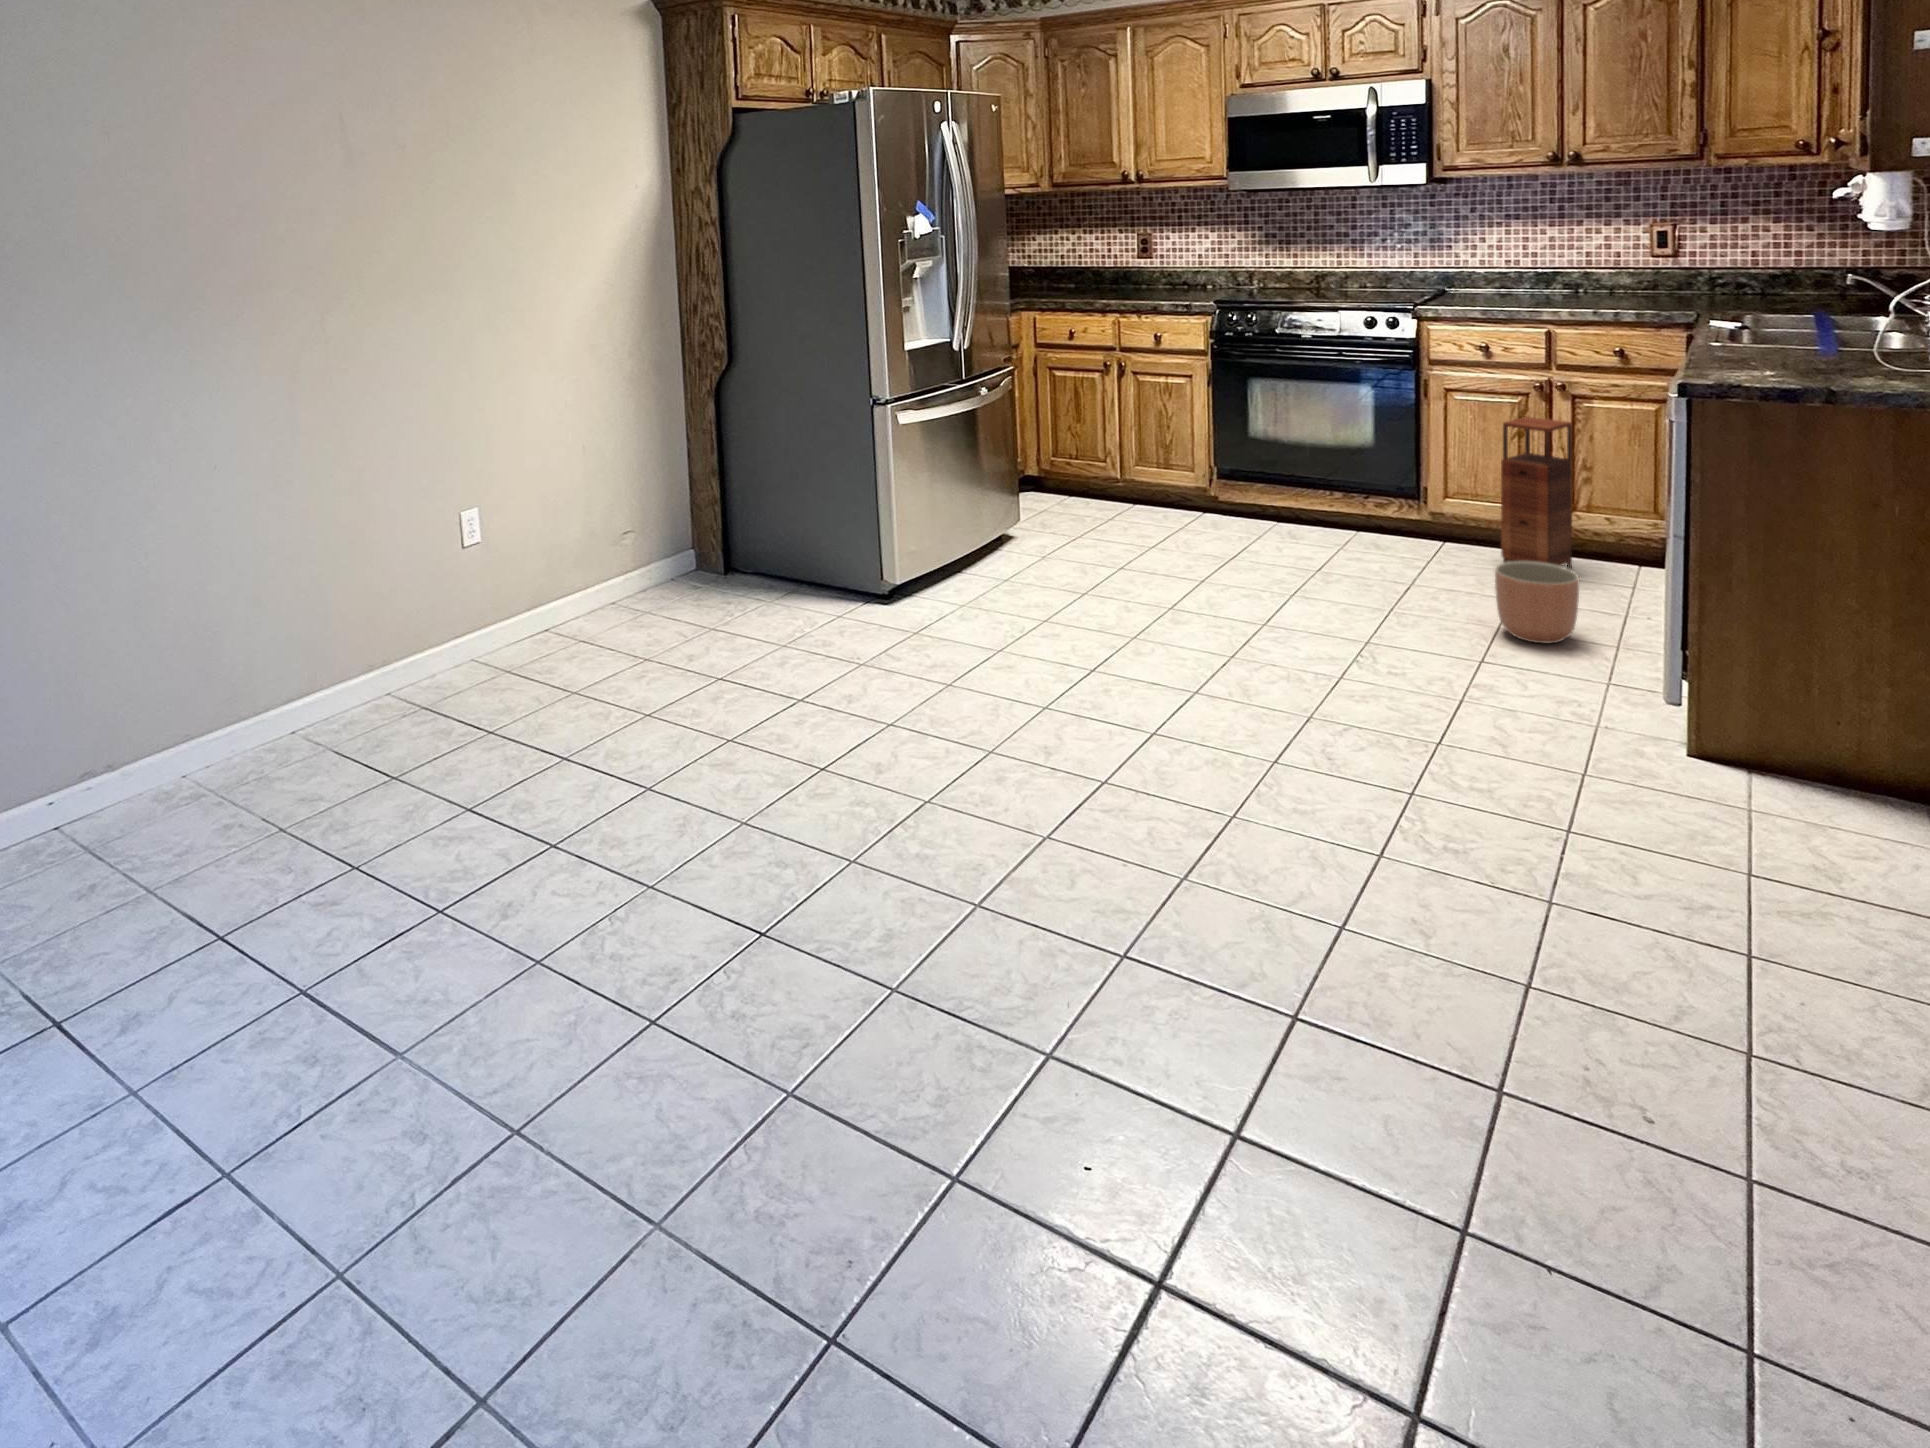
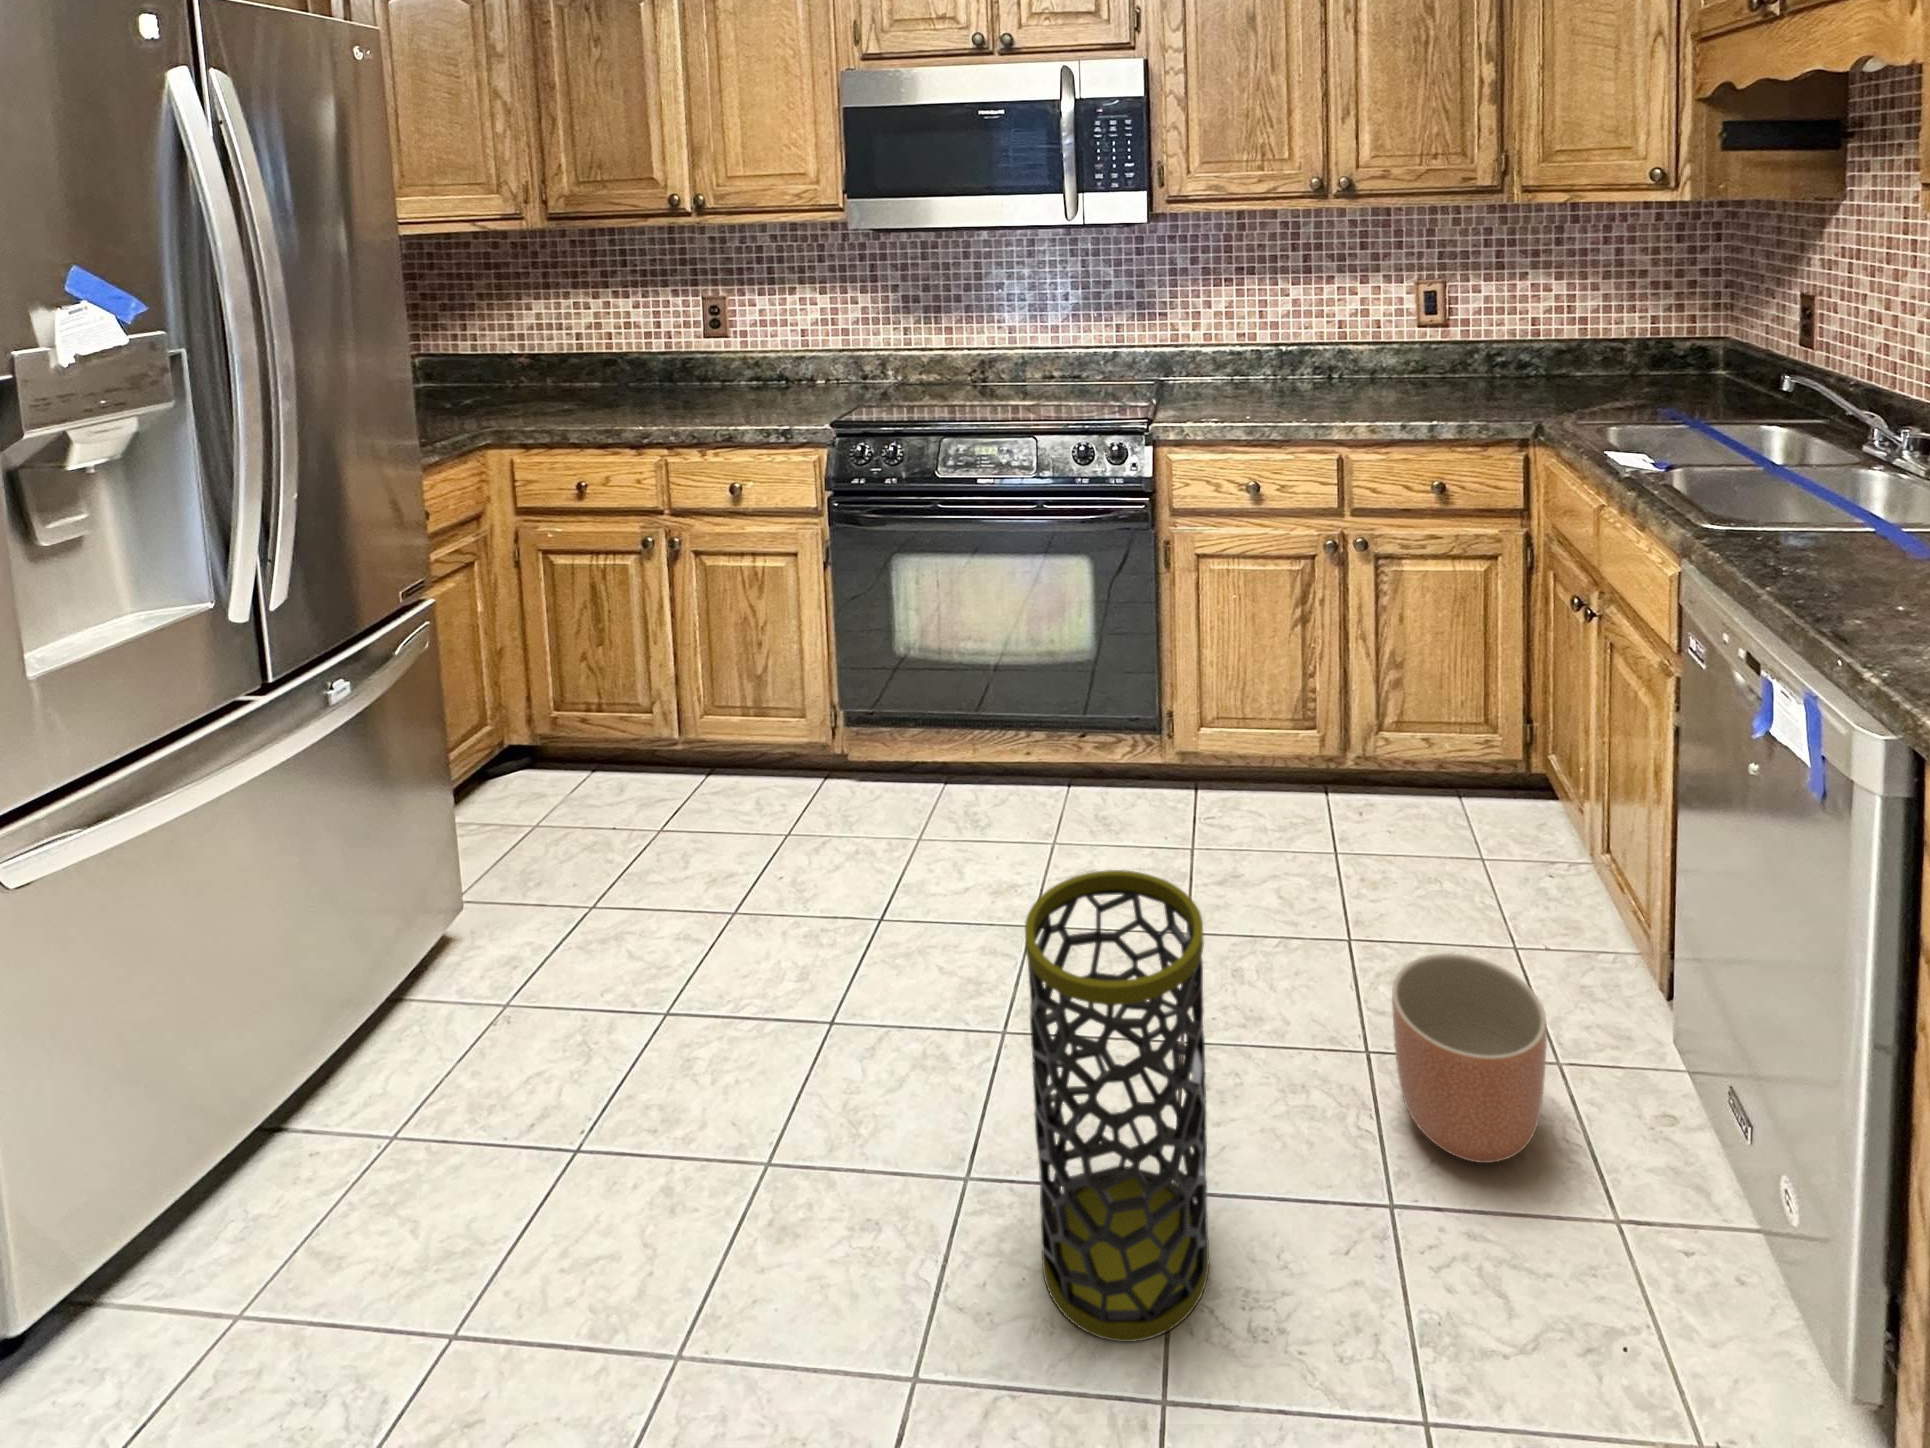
storage cabinet: present [1501,416,1572,570] -> none [1304,600,1398,883]
trash can: none [1296,476,1378,646] -> present [1025,870,1209,1342]

